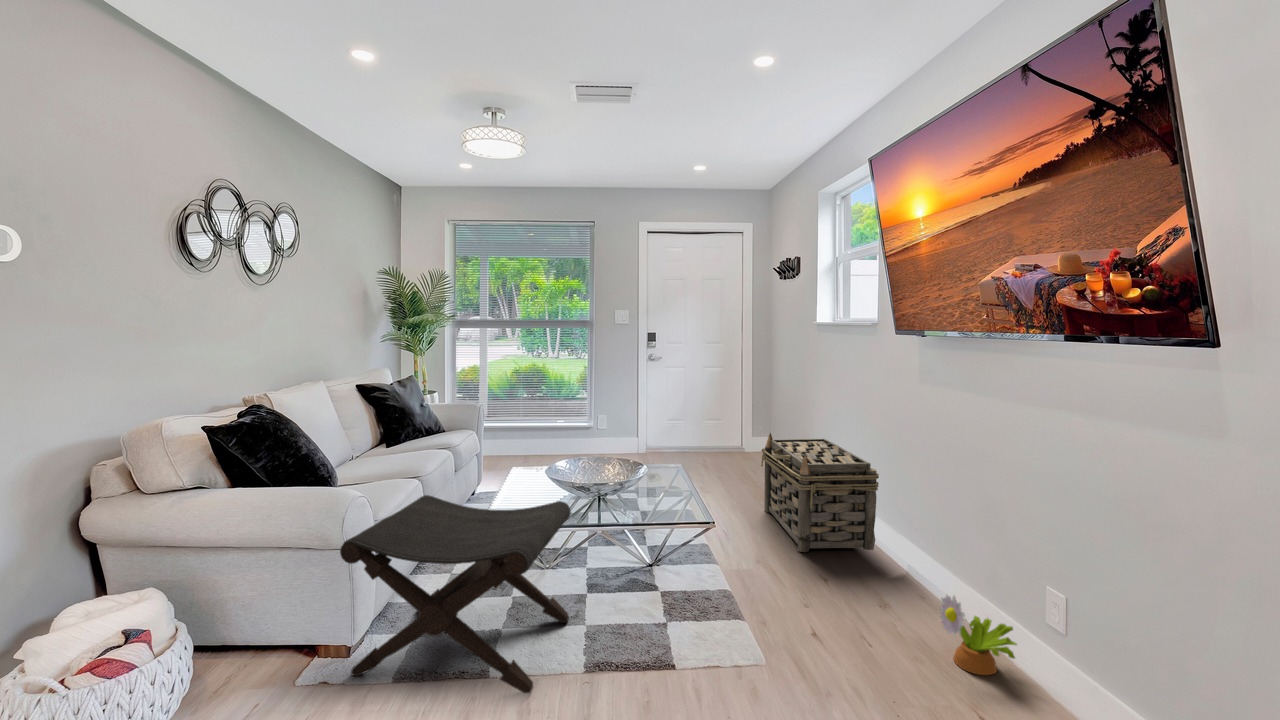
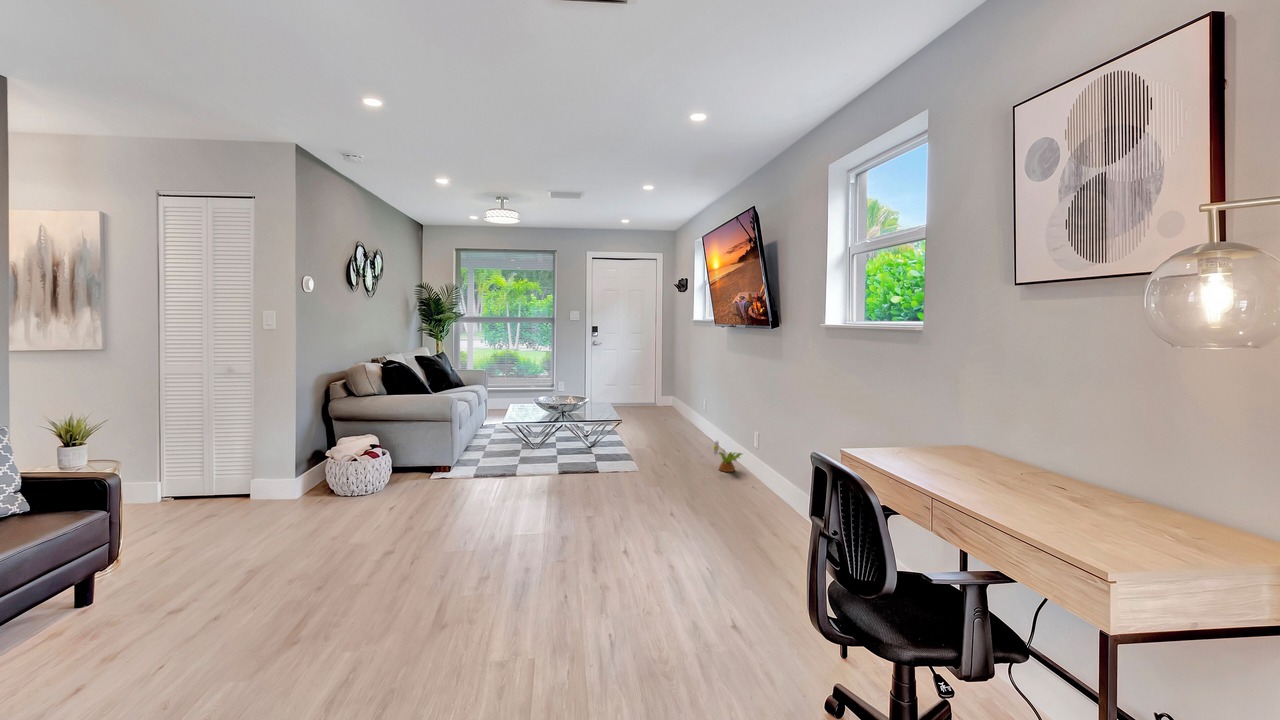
basket: present [761,433,879,552] -> none [655,384,711,443]
footstool: present [340,495,571,693] -> none [451,405,550,477]

